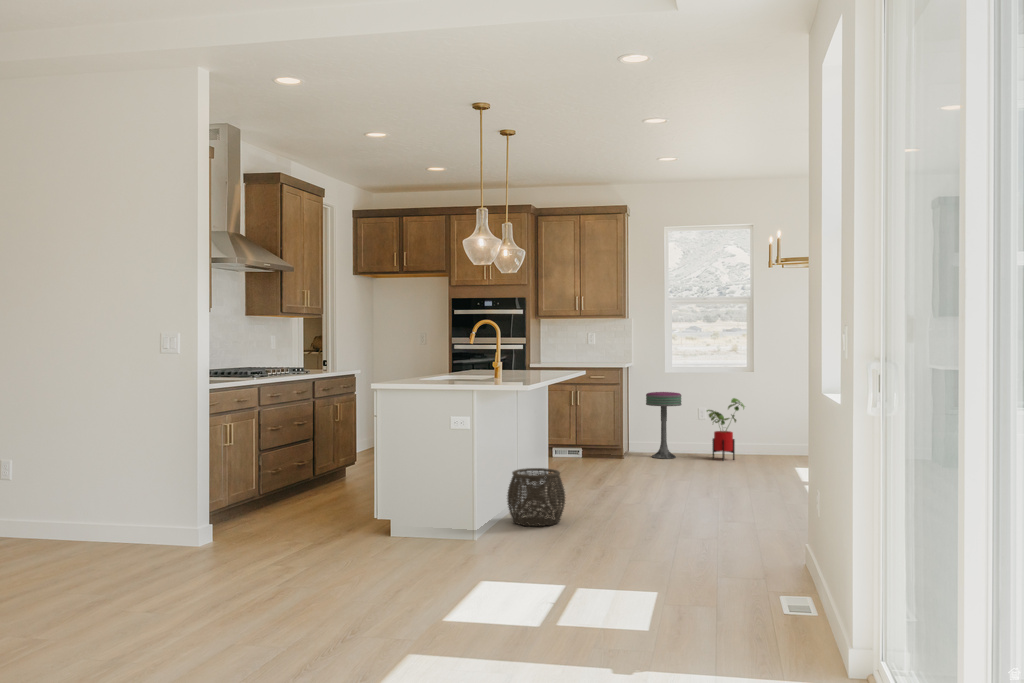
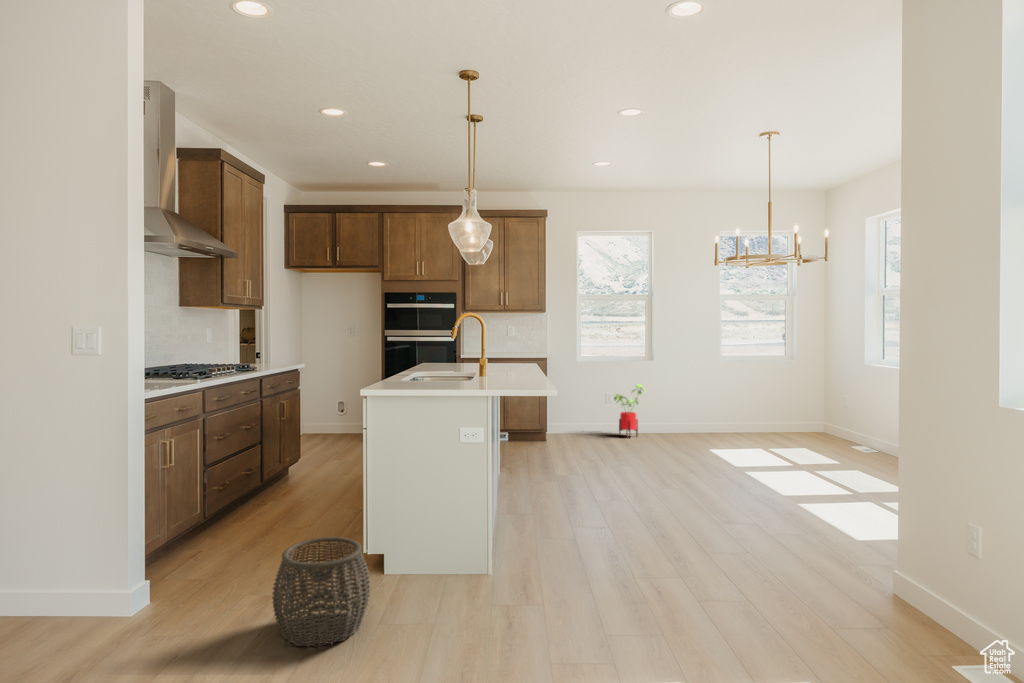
bar stool: present [646,392,682,459] -> none [562,379,592,438]
woven basket: present [507,468,565,526] -> present [272,537,370,647]

